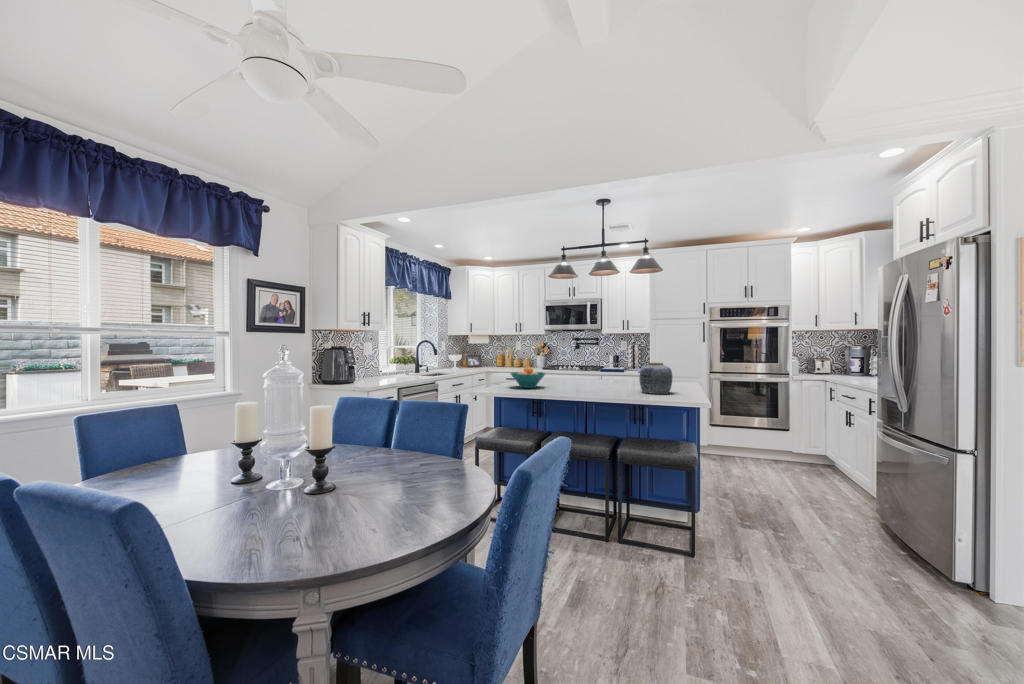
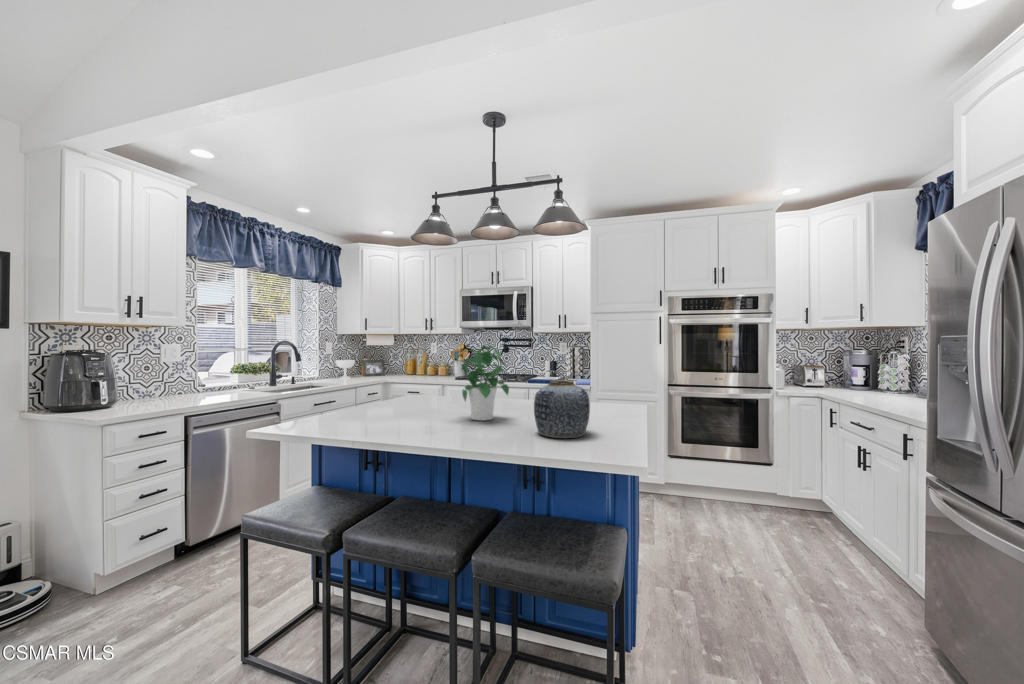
potted plant: none [584,342,618,388] -> present [457,345,509,421]
fruit bowl: present [511,367,545,388] -> none [327,385,391,422]

